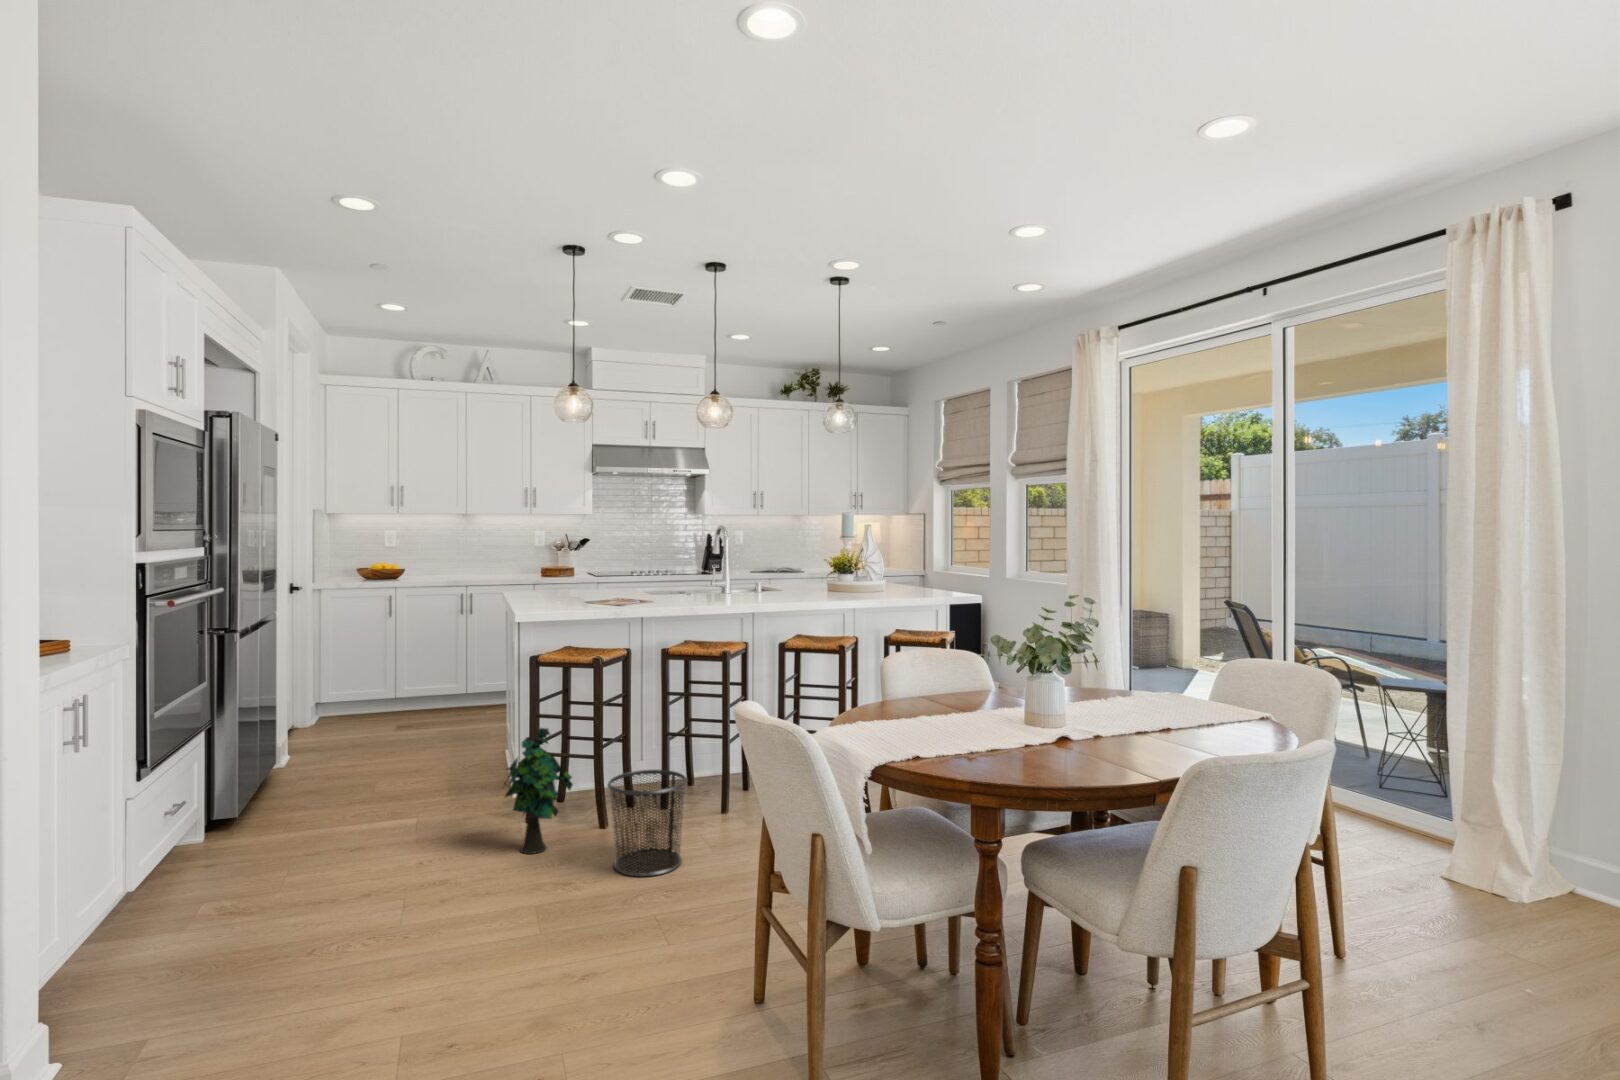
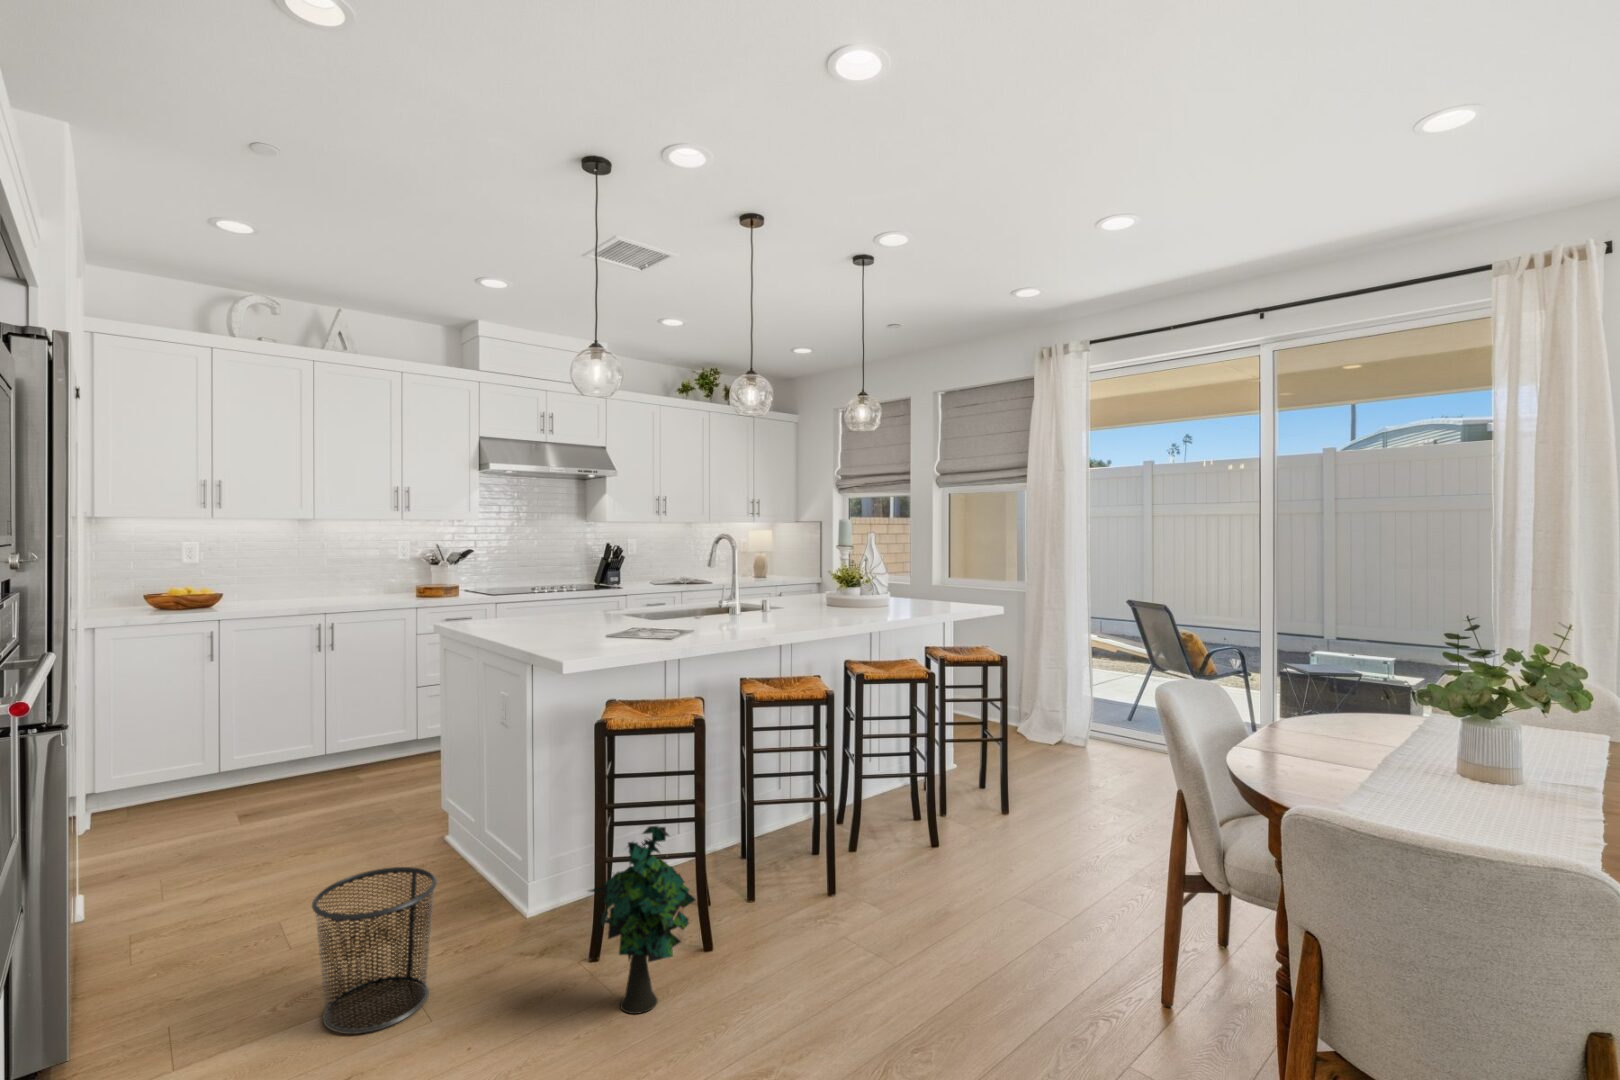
waste bin: present [608,770,687,877] -> present [312,867,437,1034]

